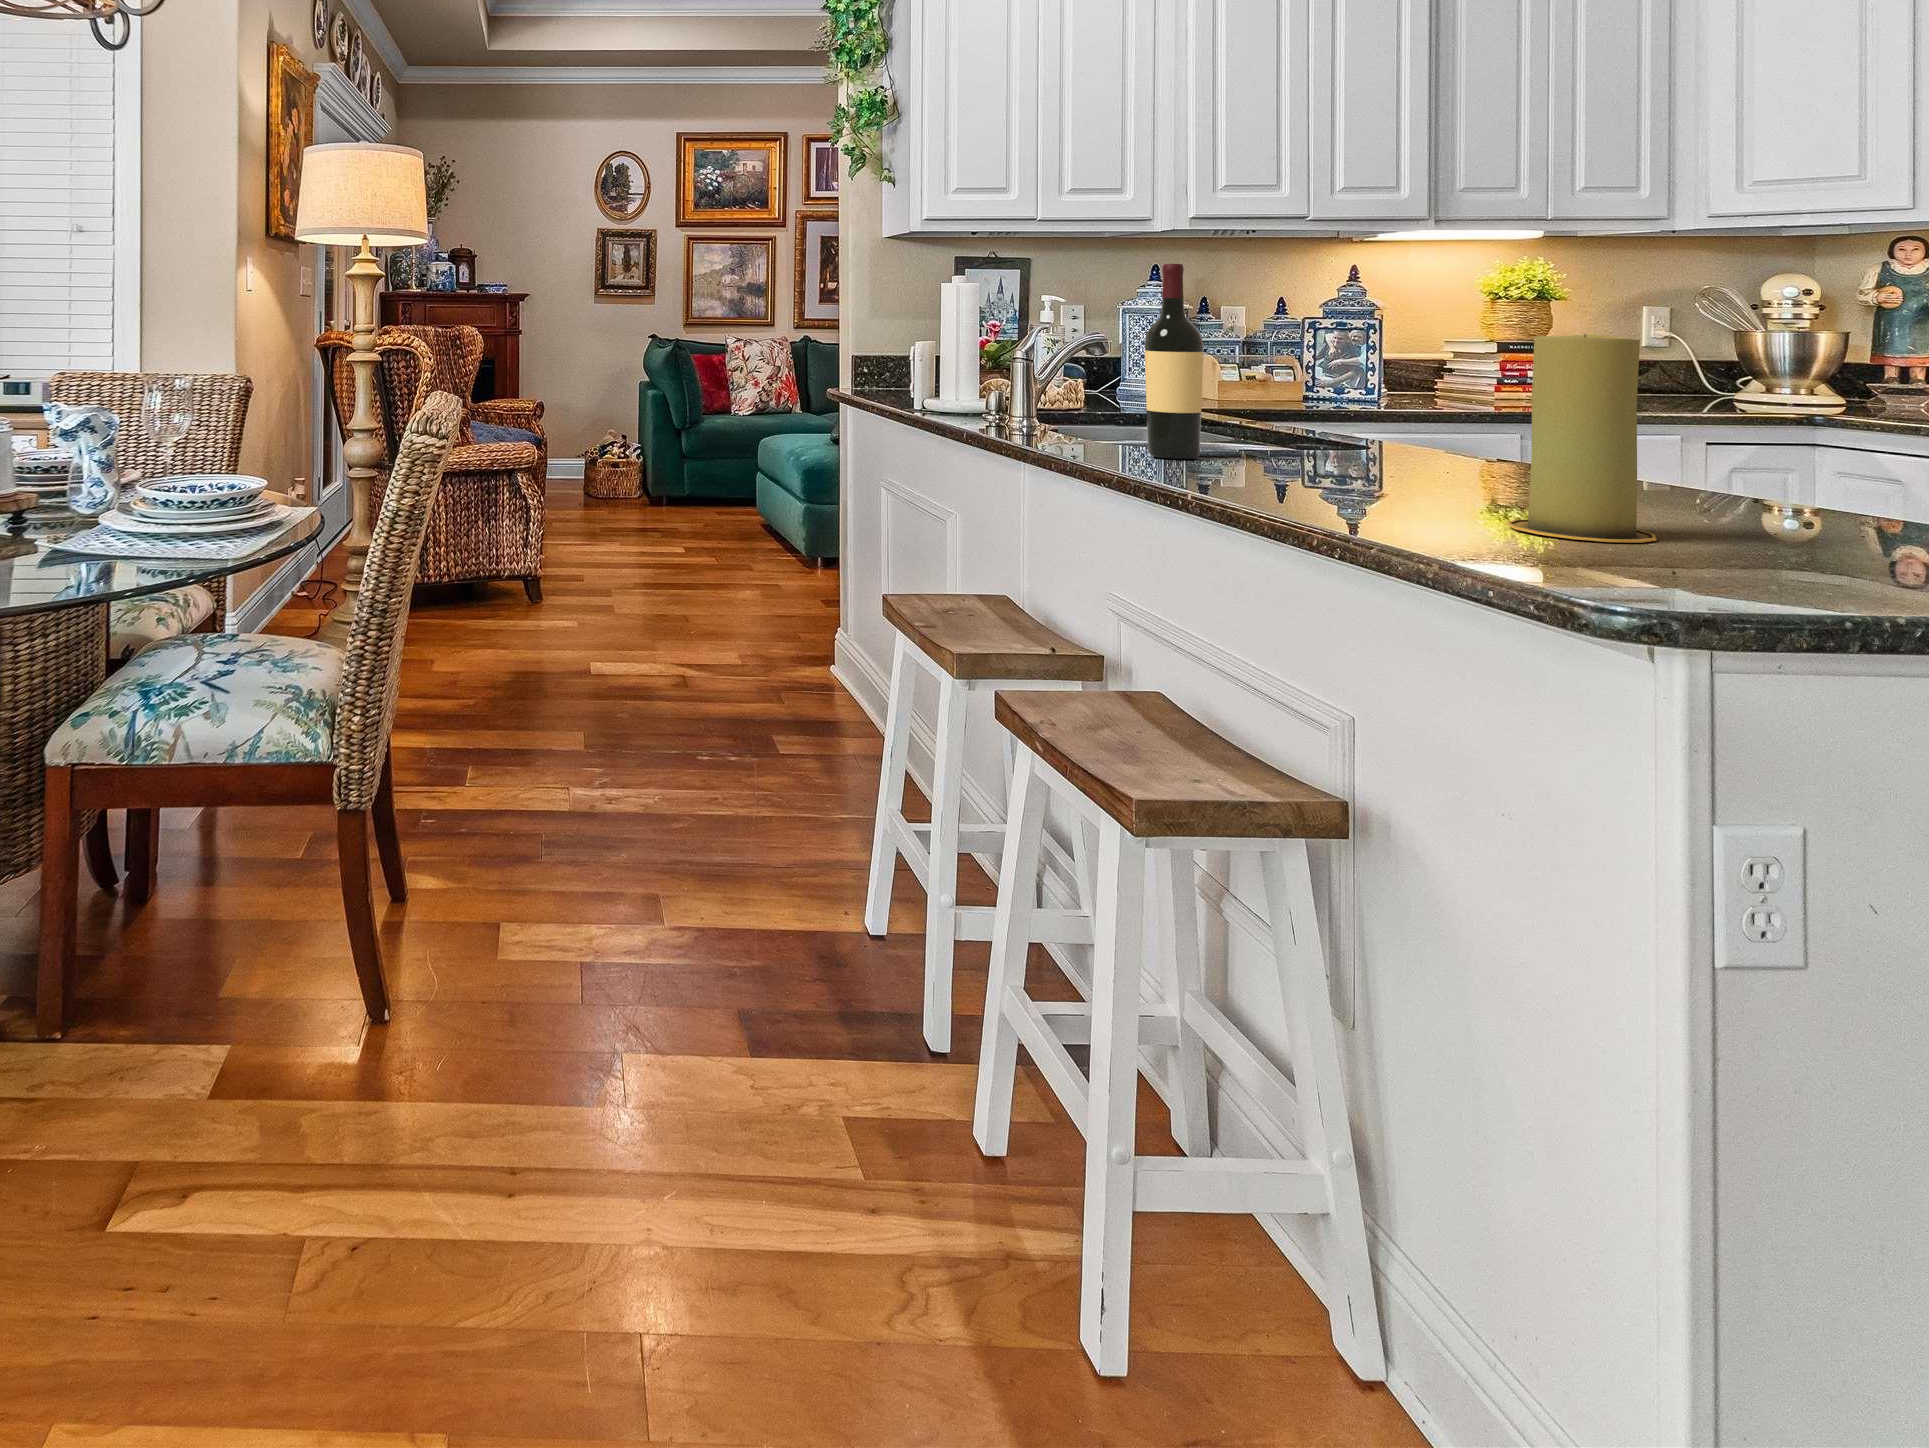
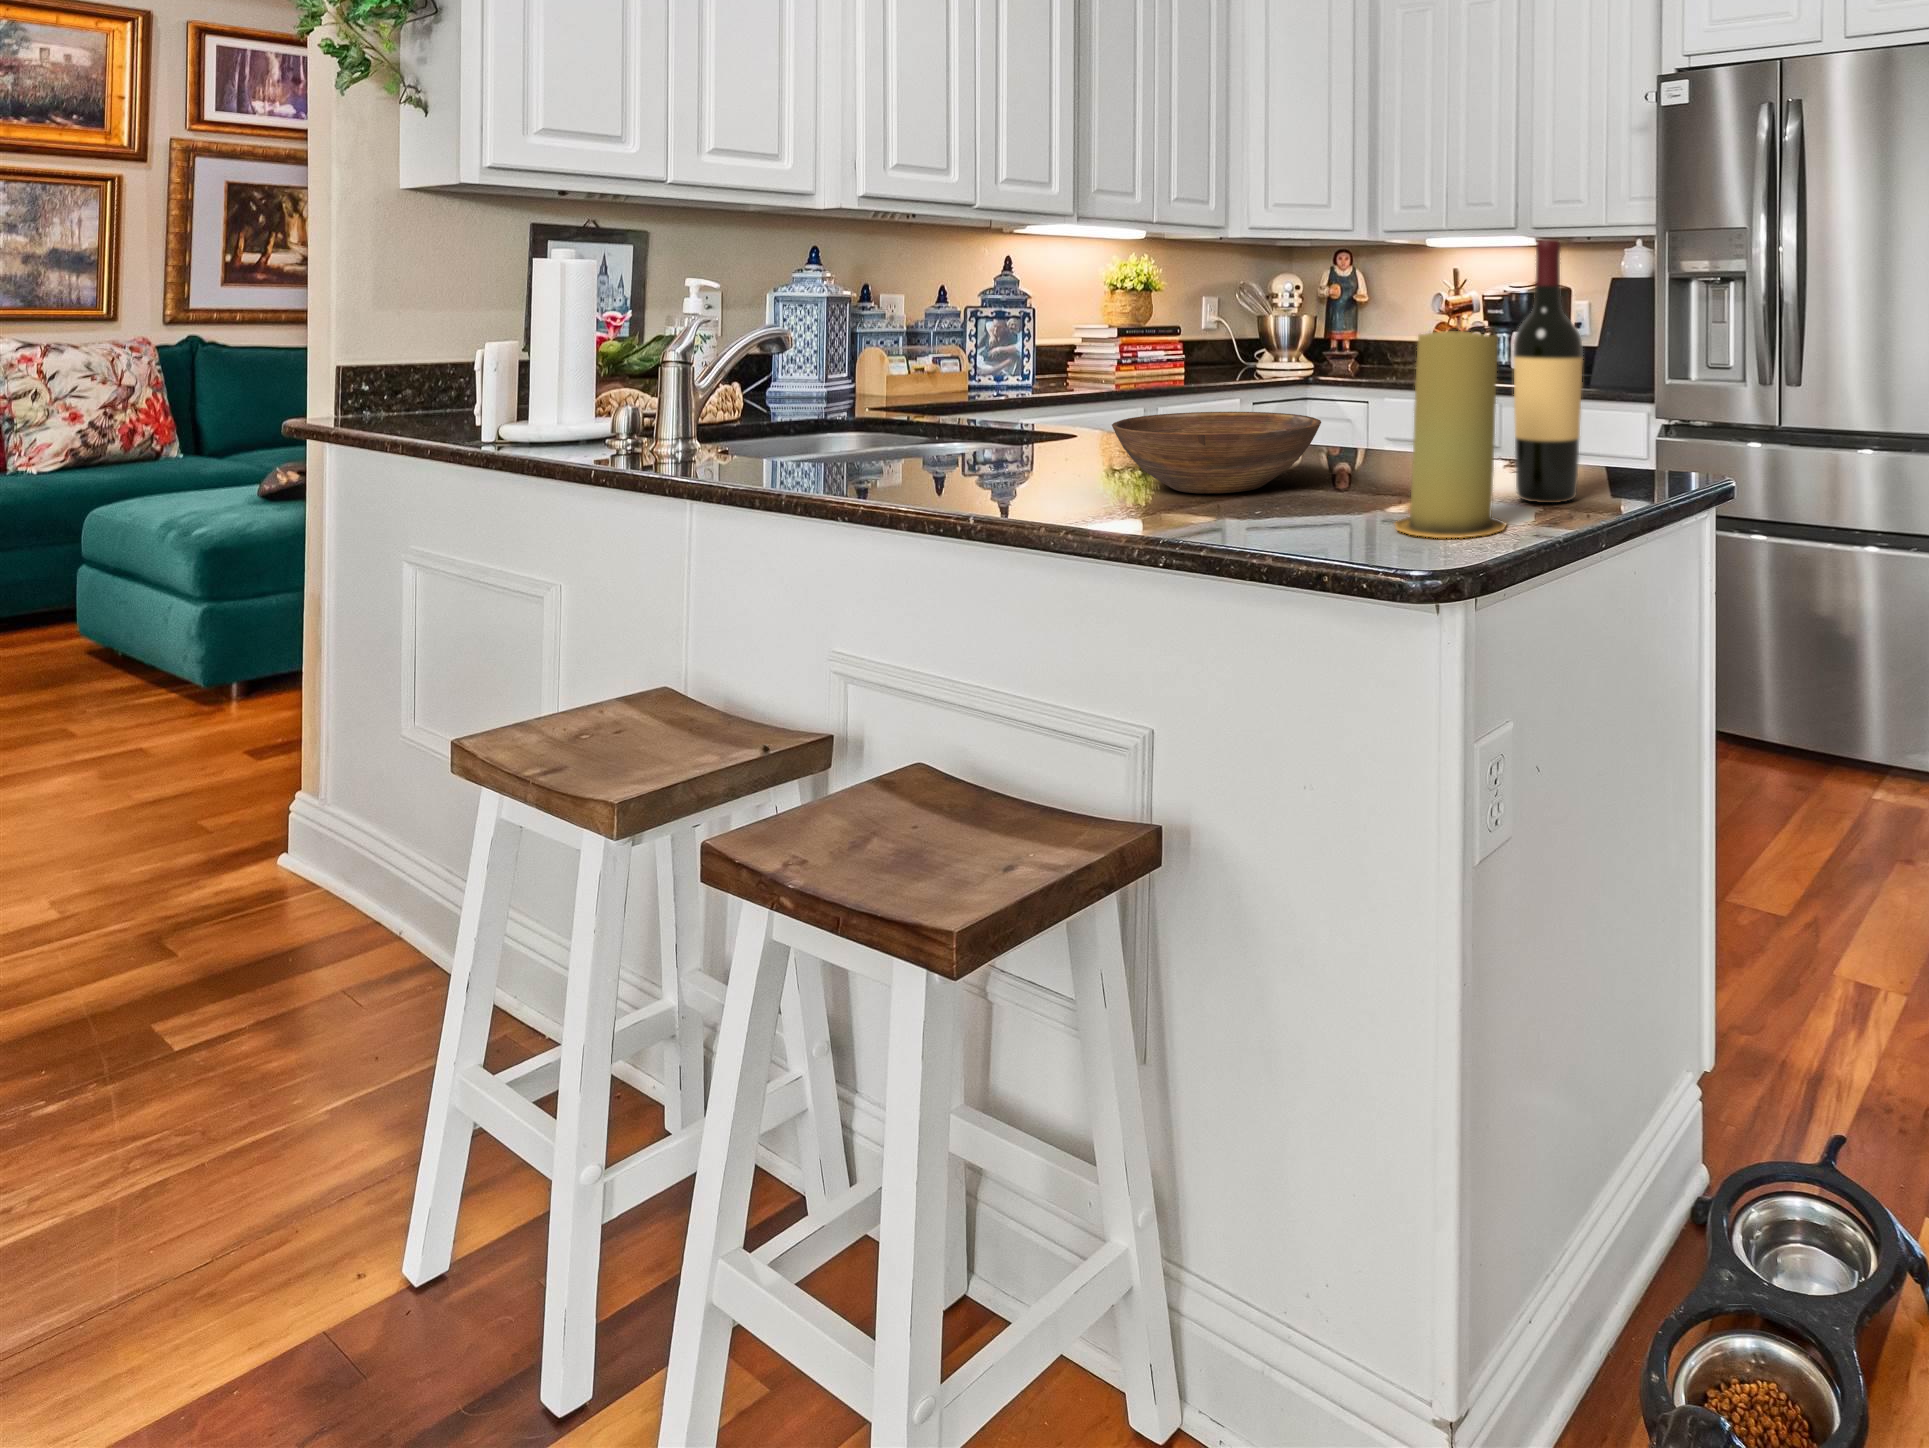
wine bottle: present [1145,264,1203,459] -> present [1514,240,1583,503]
bowl: none [1284,412,1517,486] -> present [1112,412,1321,493]

